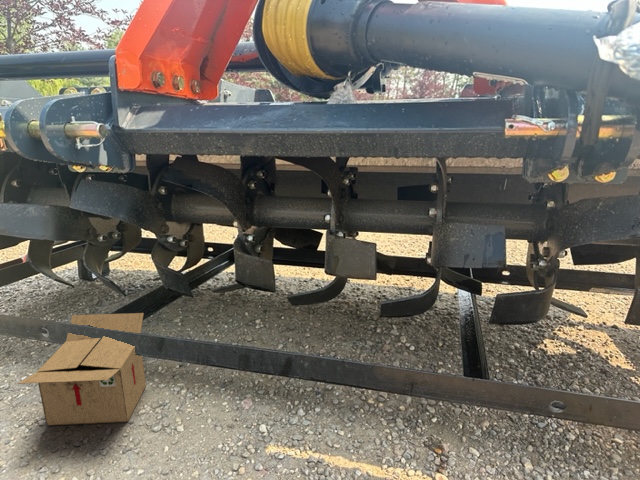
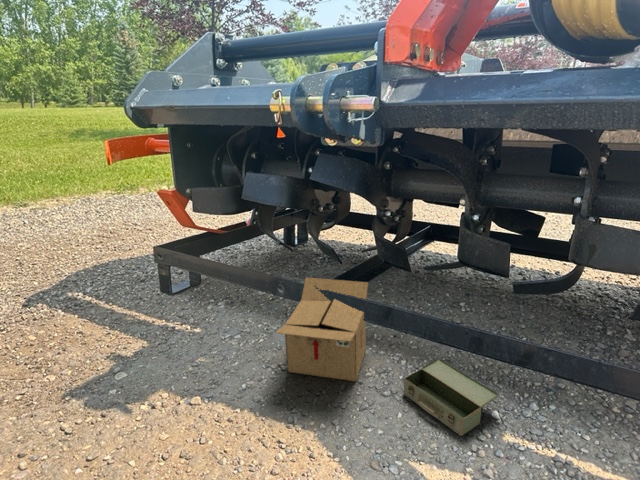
toolbox: none [175,382,266,457] -> present [403,359,498,436]

